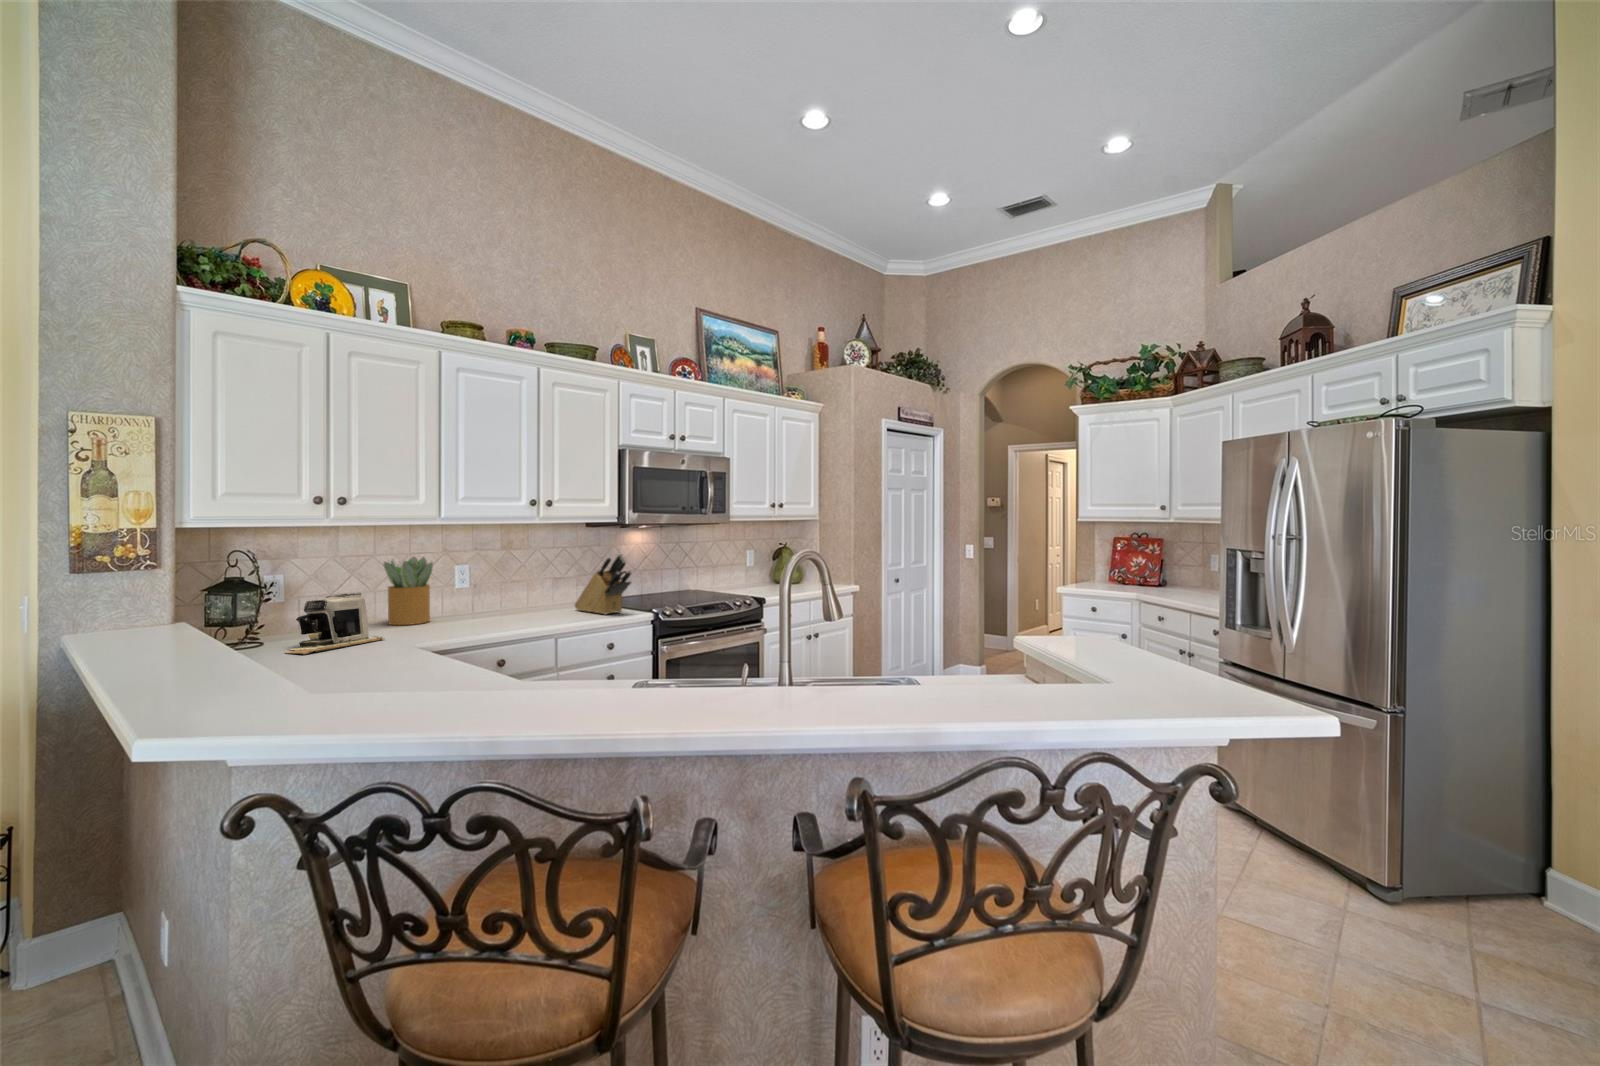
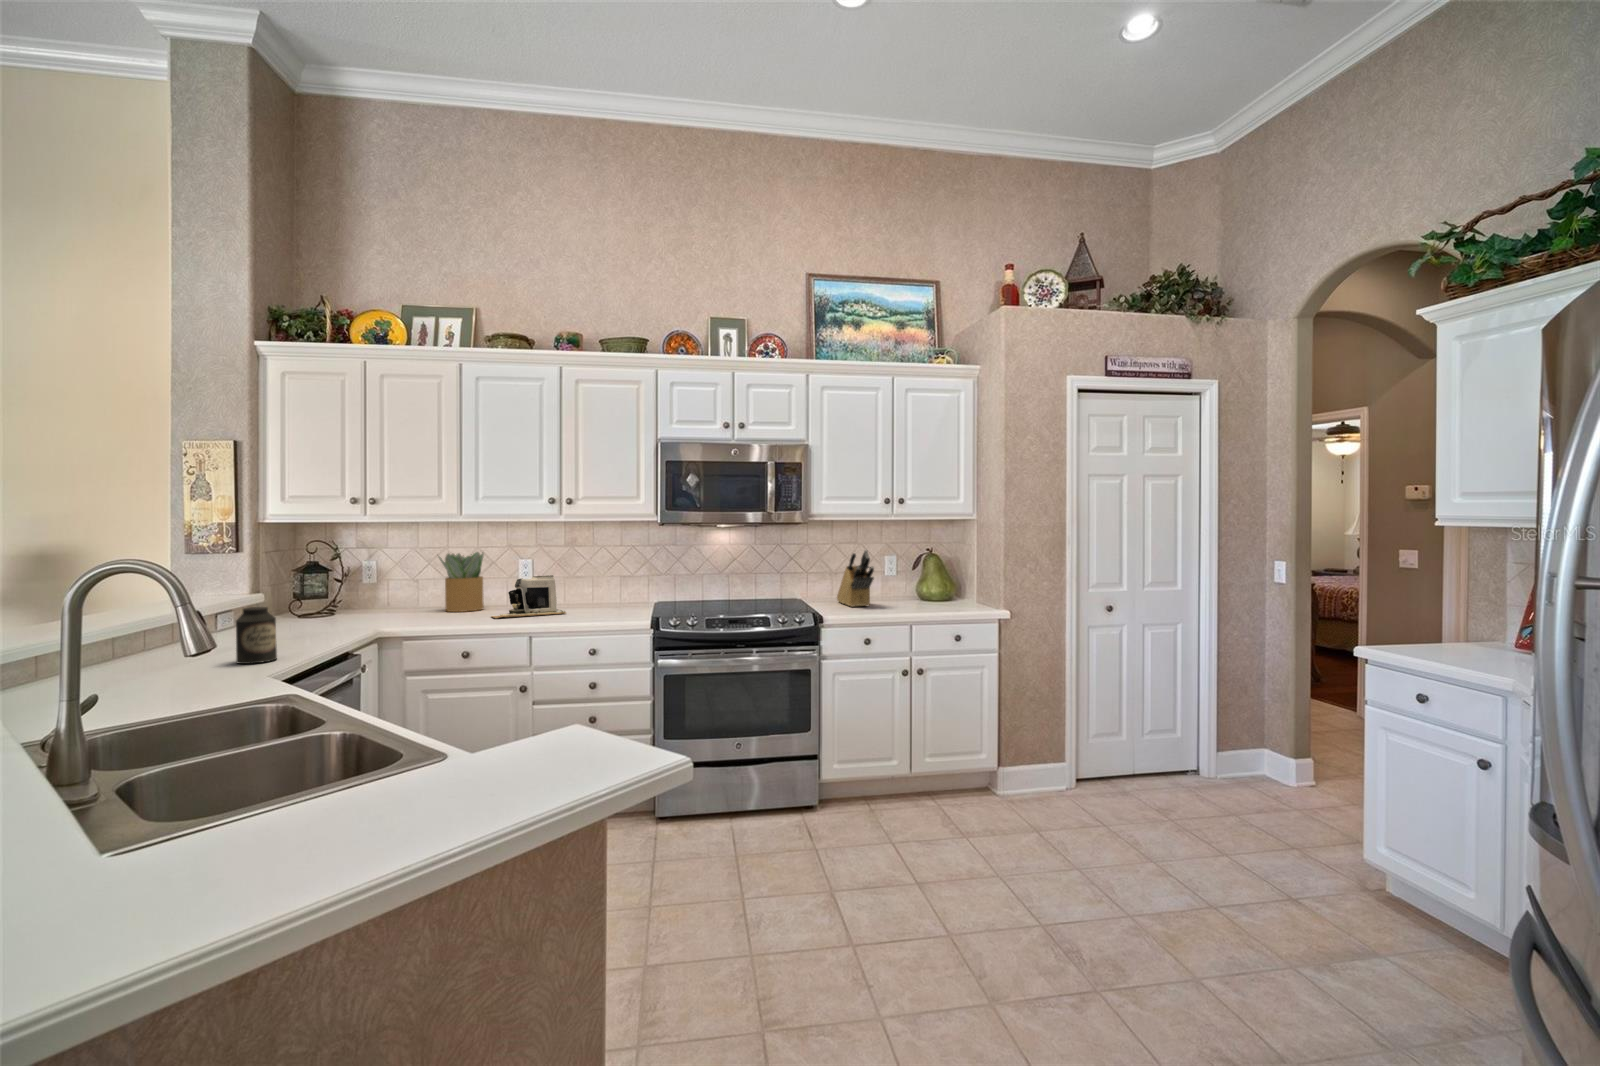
knife block: present [575,554,632,614] -> present [837,550,874,607]
coffee maker: present [286,593,385,655] -> present [491,575,566,619]
canister: none [438,622,478,685] -> present [236,607,277,664]

